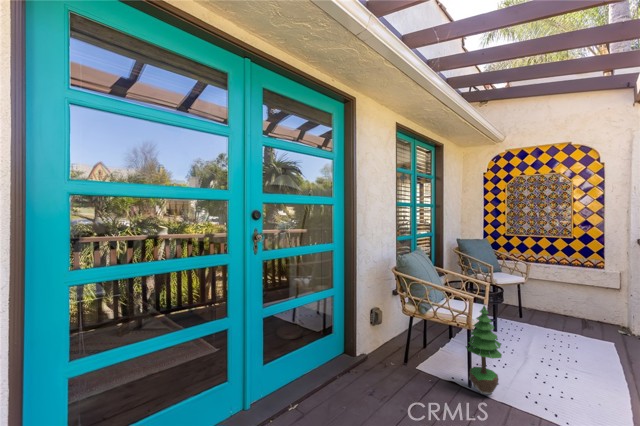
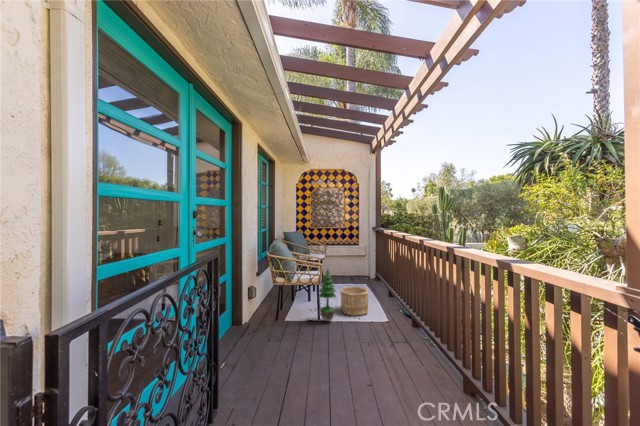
wooden bucket: none [520,343,587,407] -> present [340,286,368,316]

